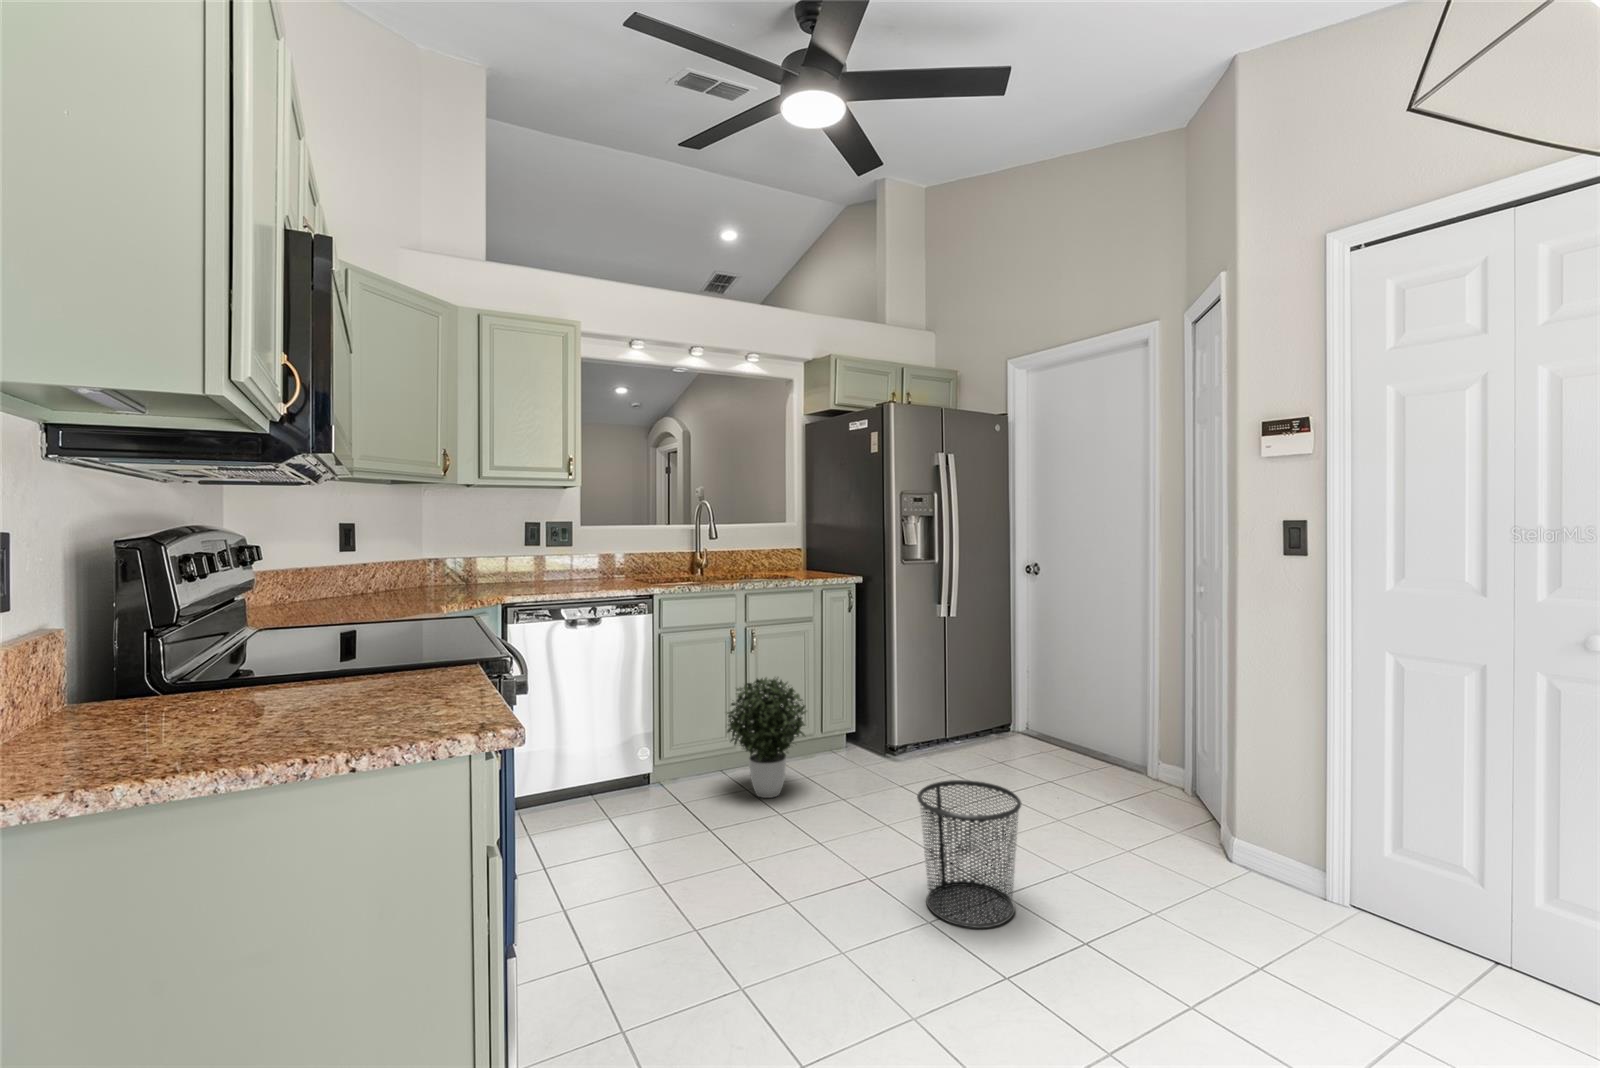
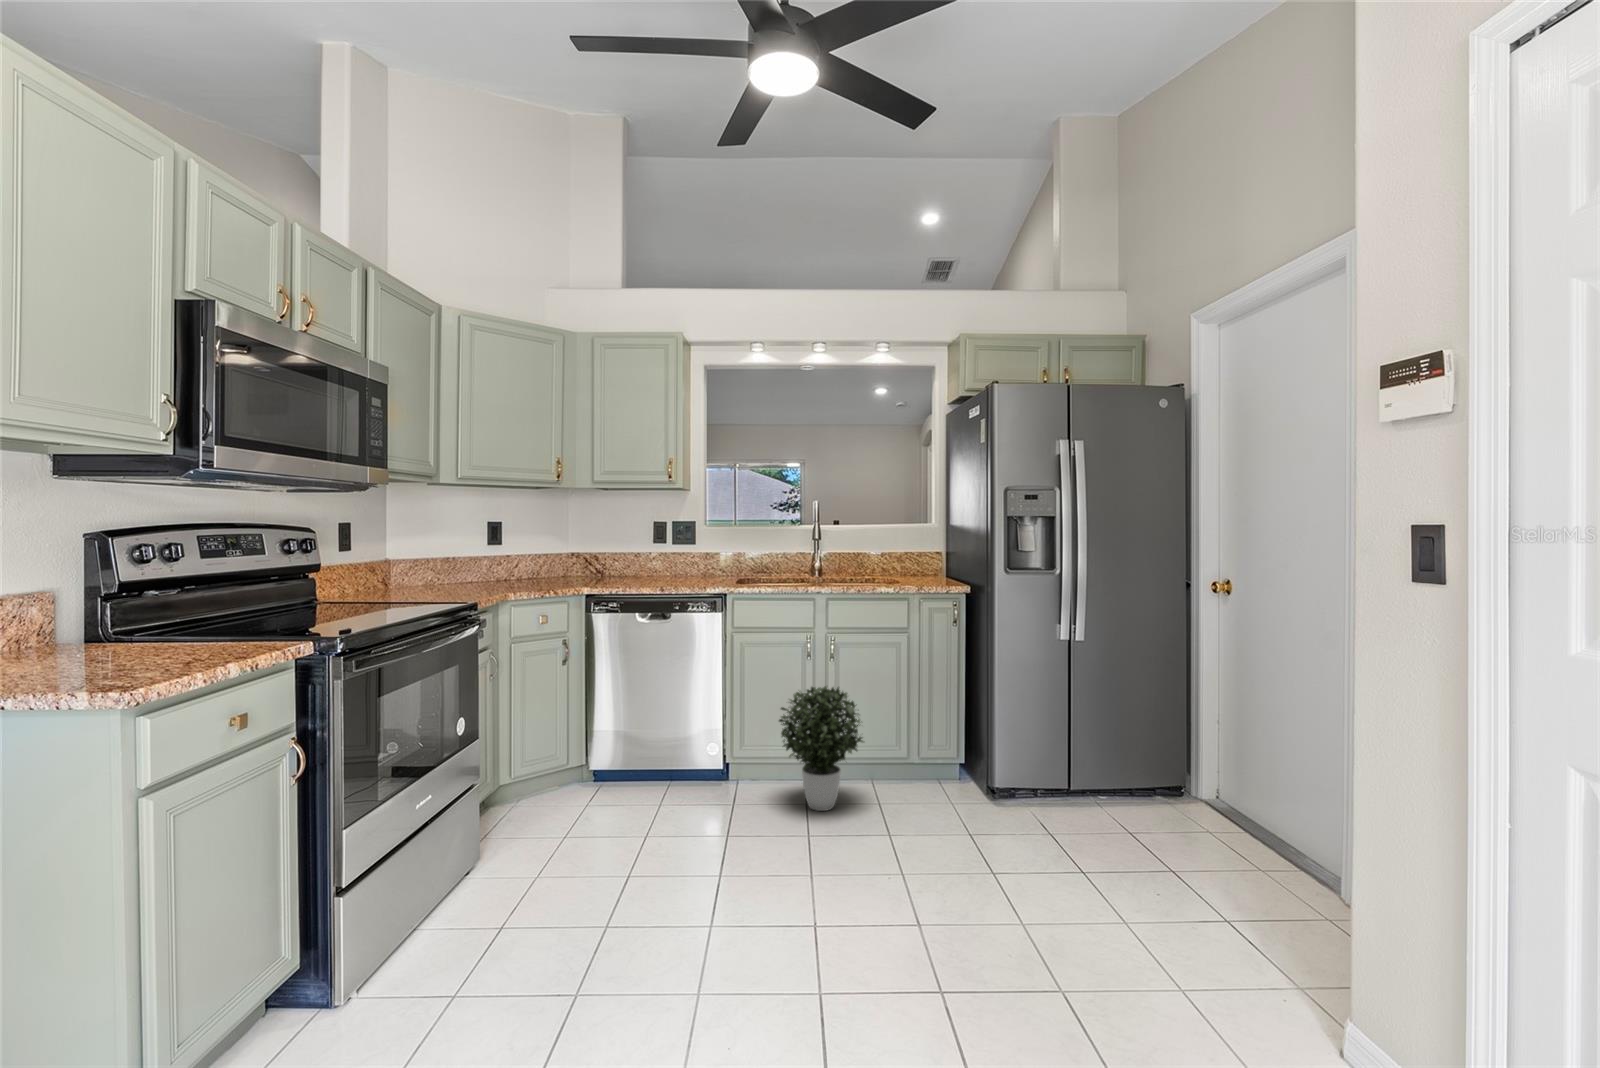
waste bin: present [917,780,1022,928] -> none [813,825,930,1000]

